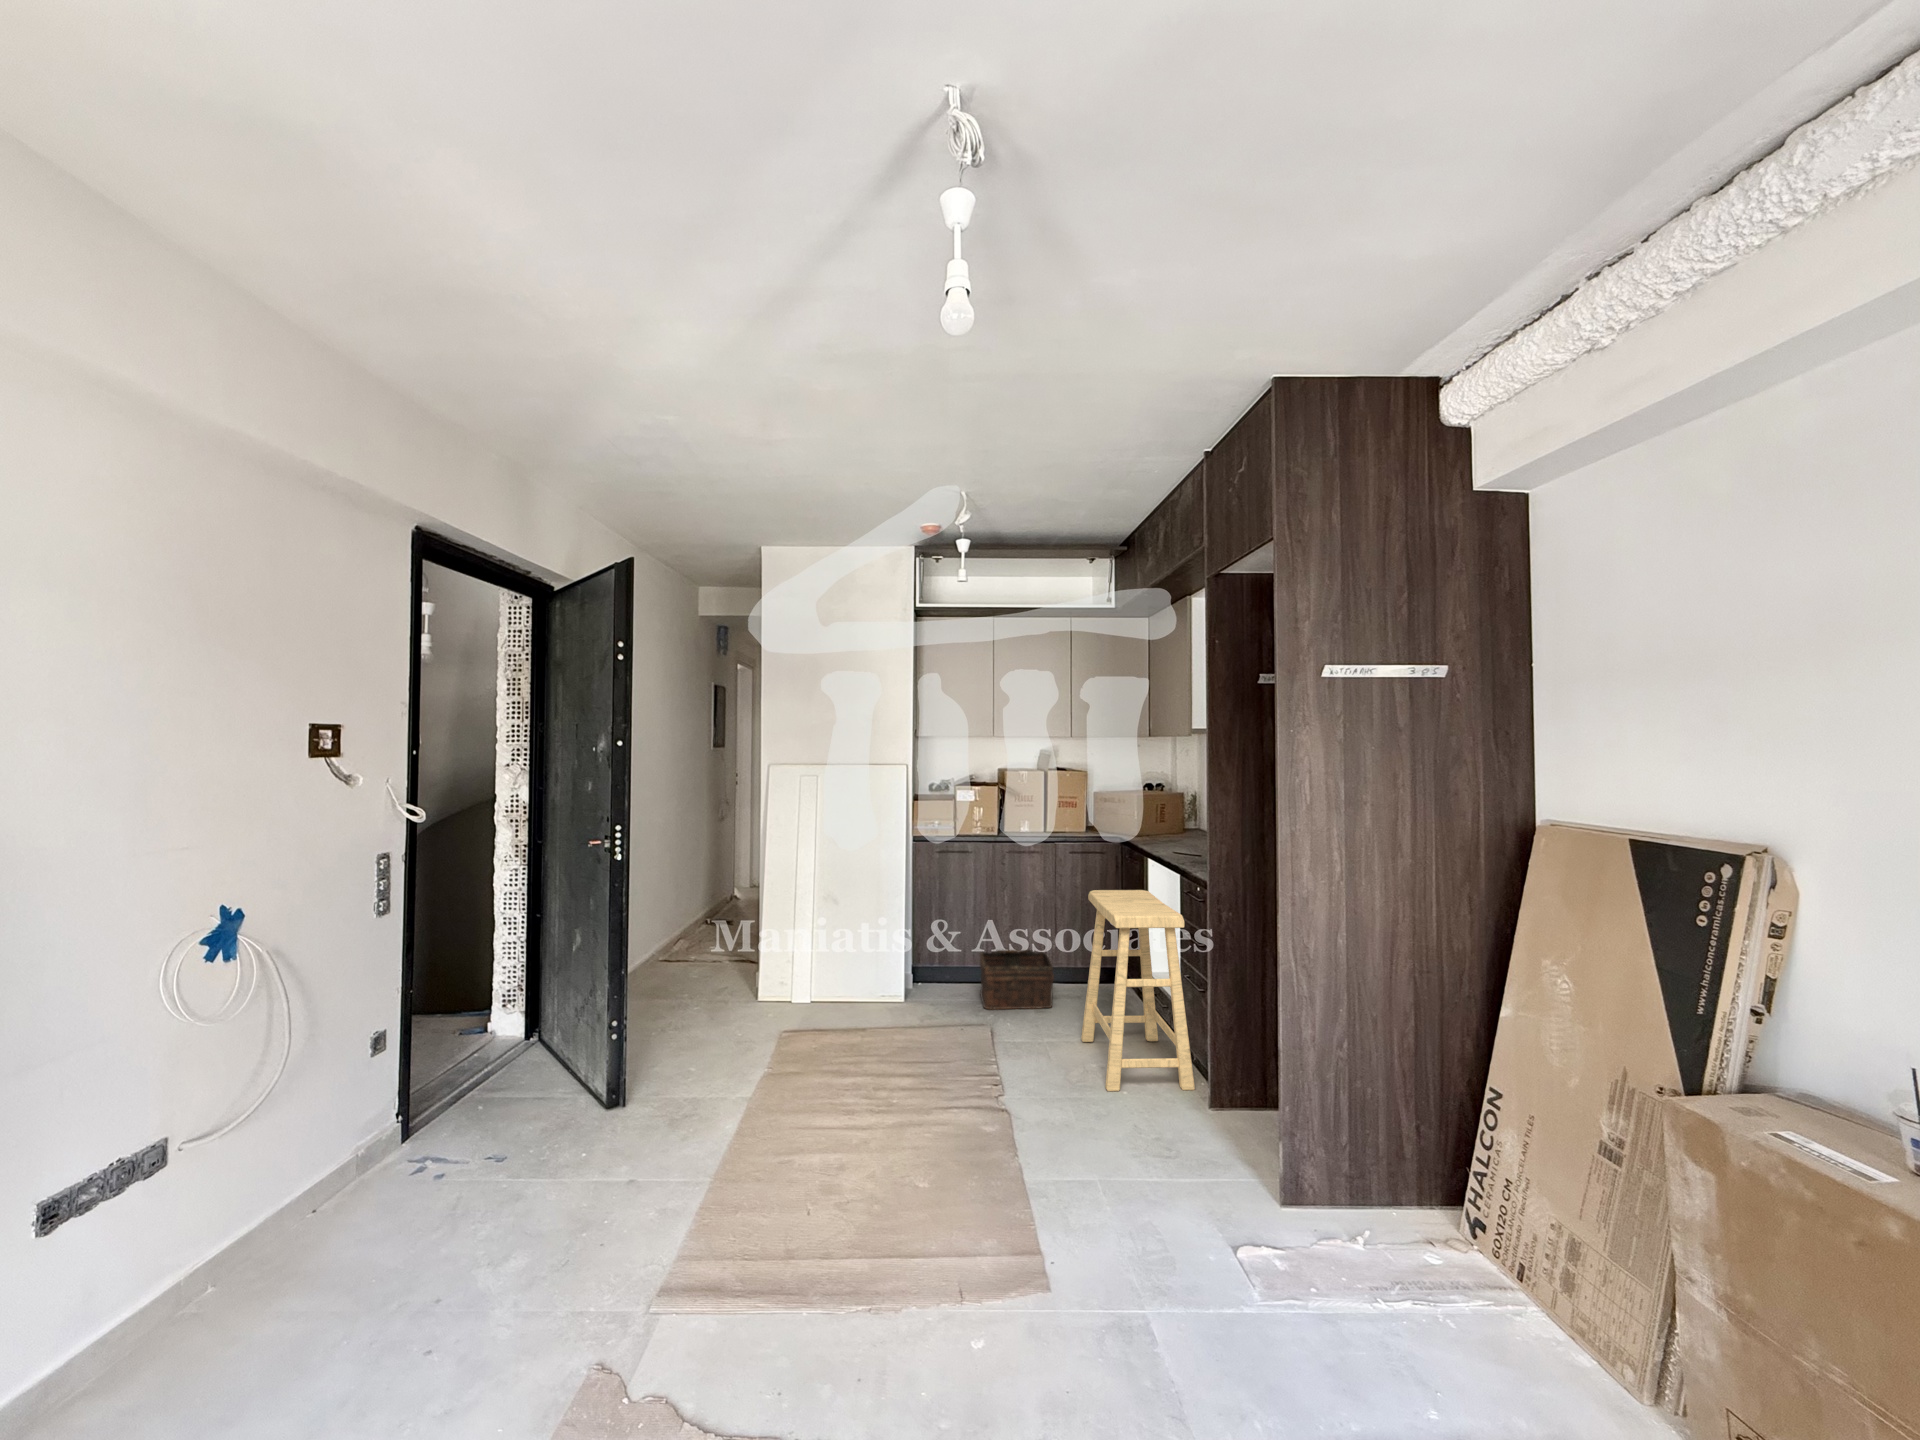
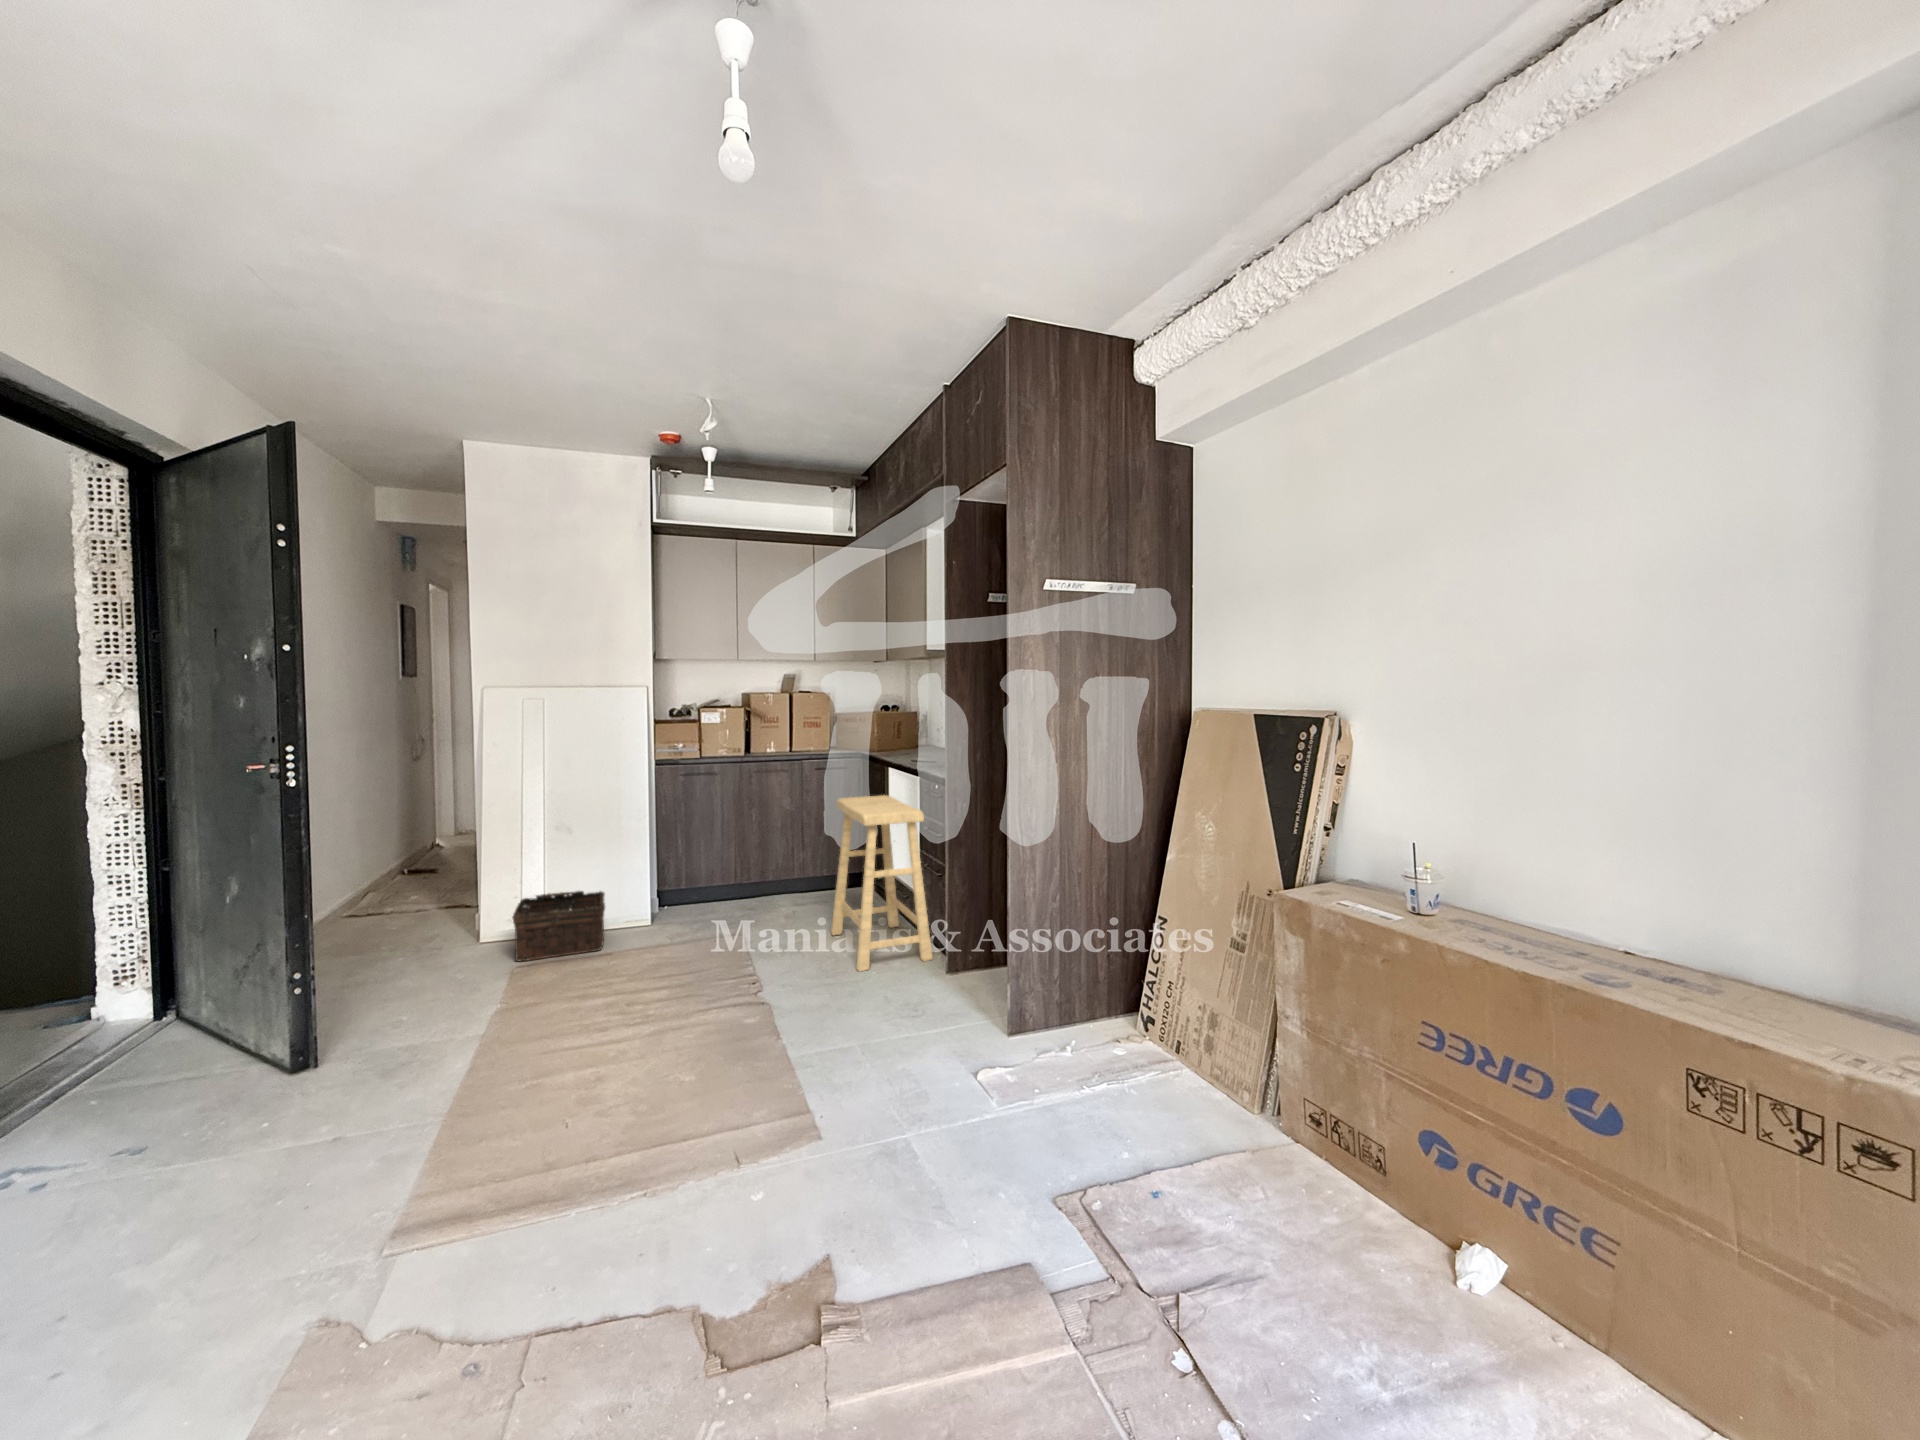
basket: present [980,950,1054,1009] -> present [512,891,605,961]

